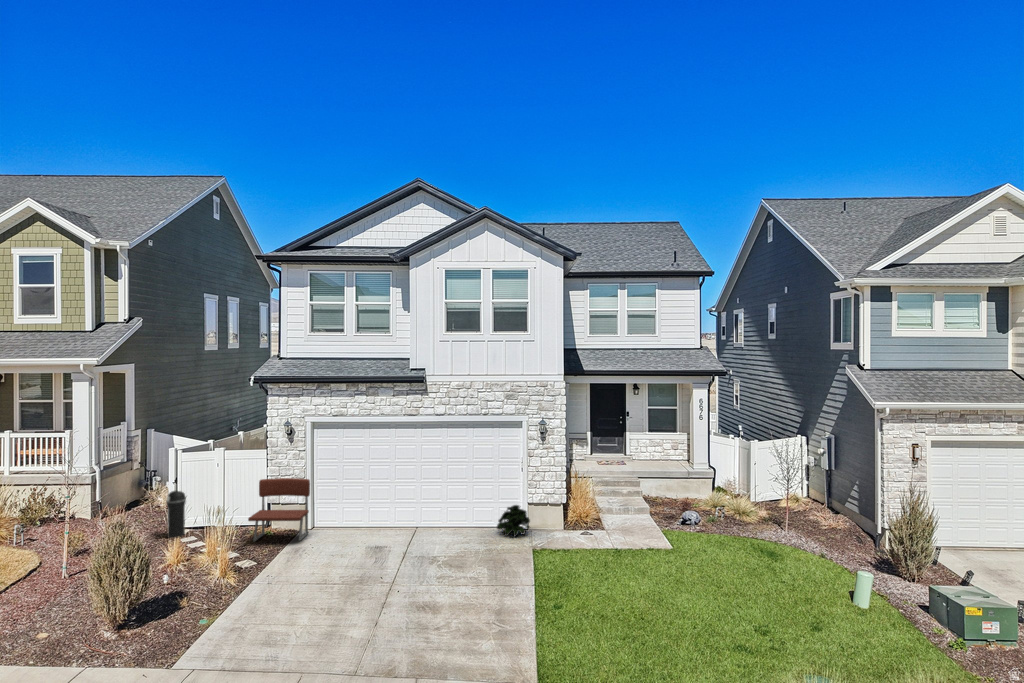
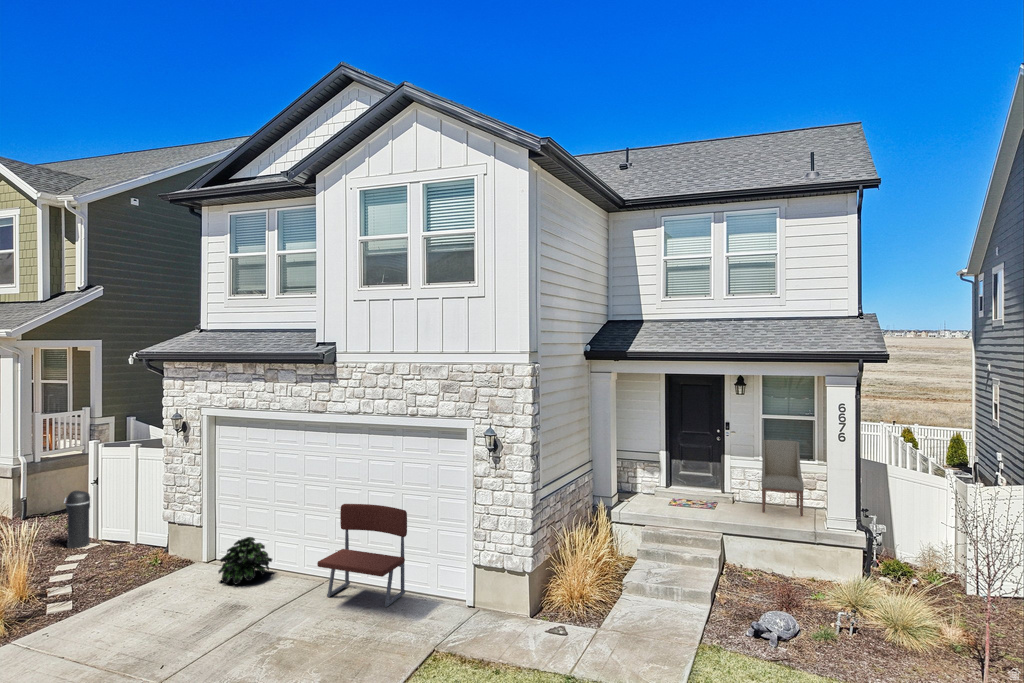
chair: none [647,421,674,463] -> present [761,440,804,516]
bench: present [248,478,310,541] -> present [317,504,407,607]
potted plant: present [497,505,530,537] -> present [218,537,272,584]

